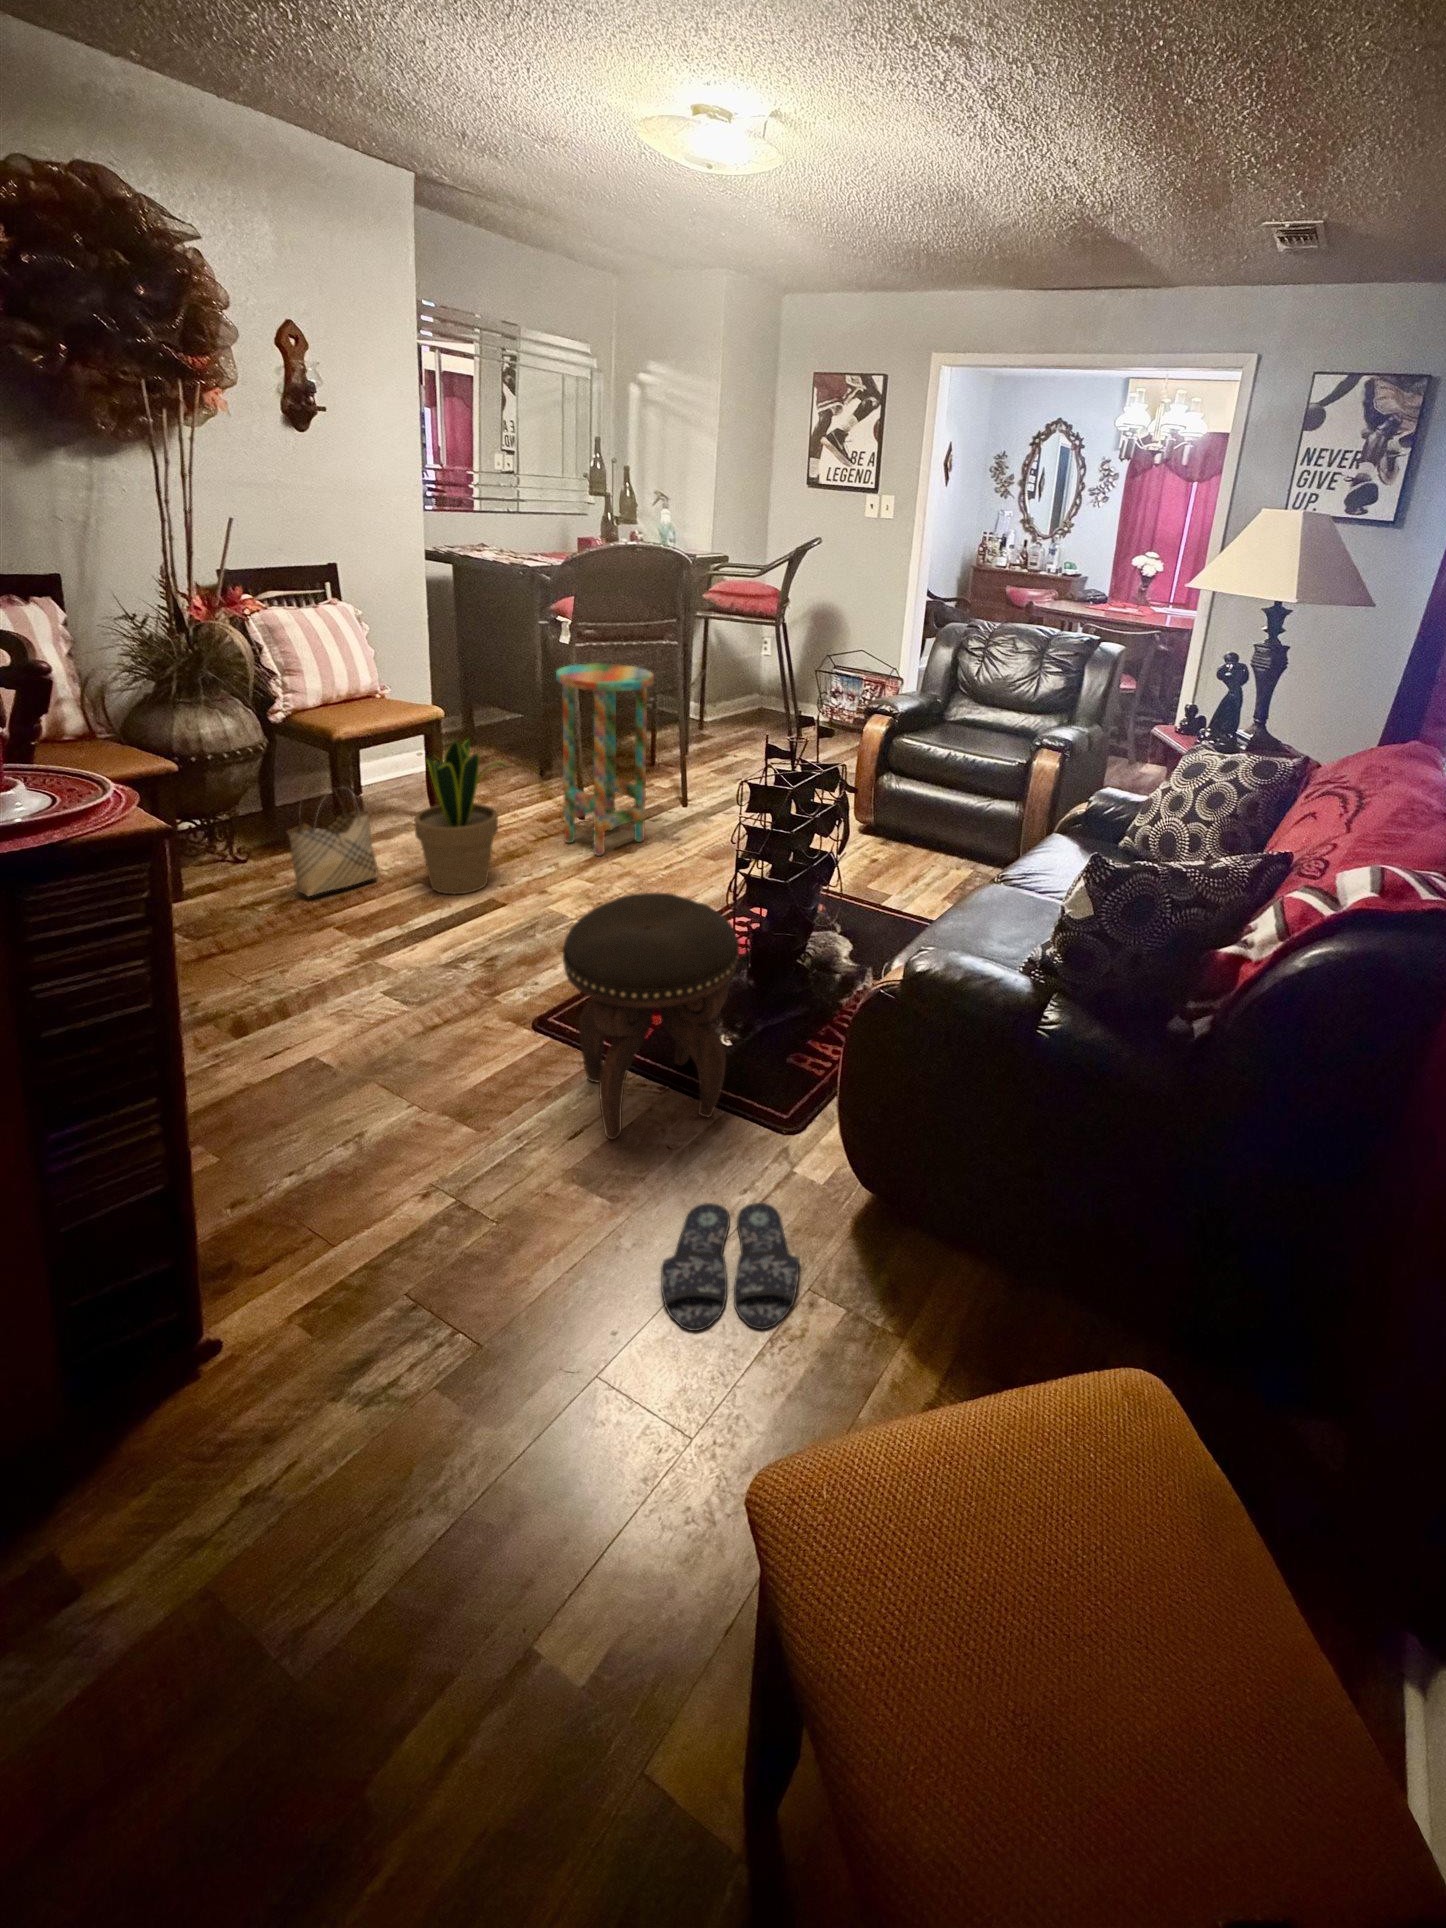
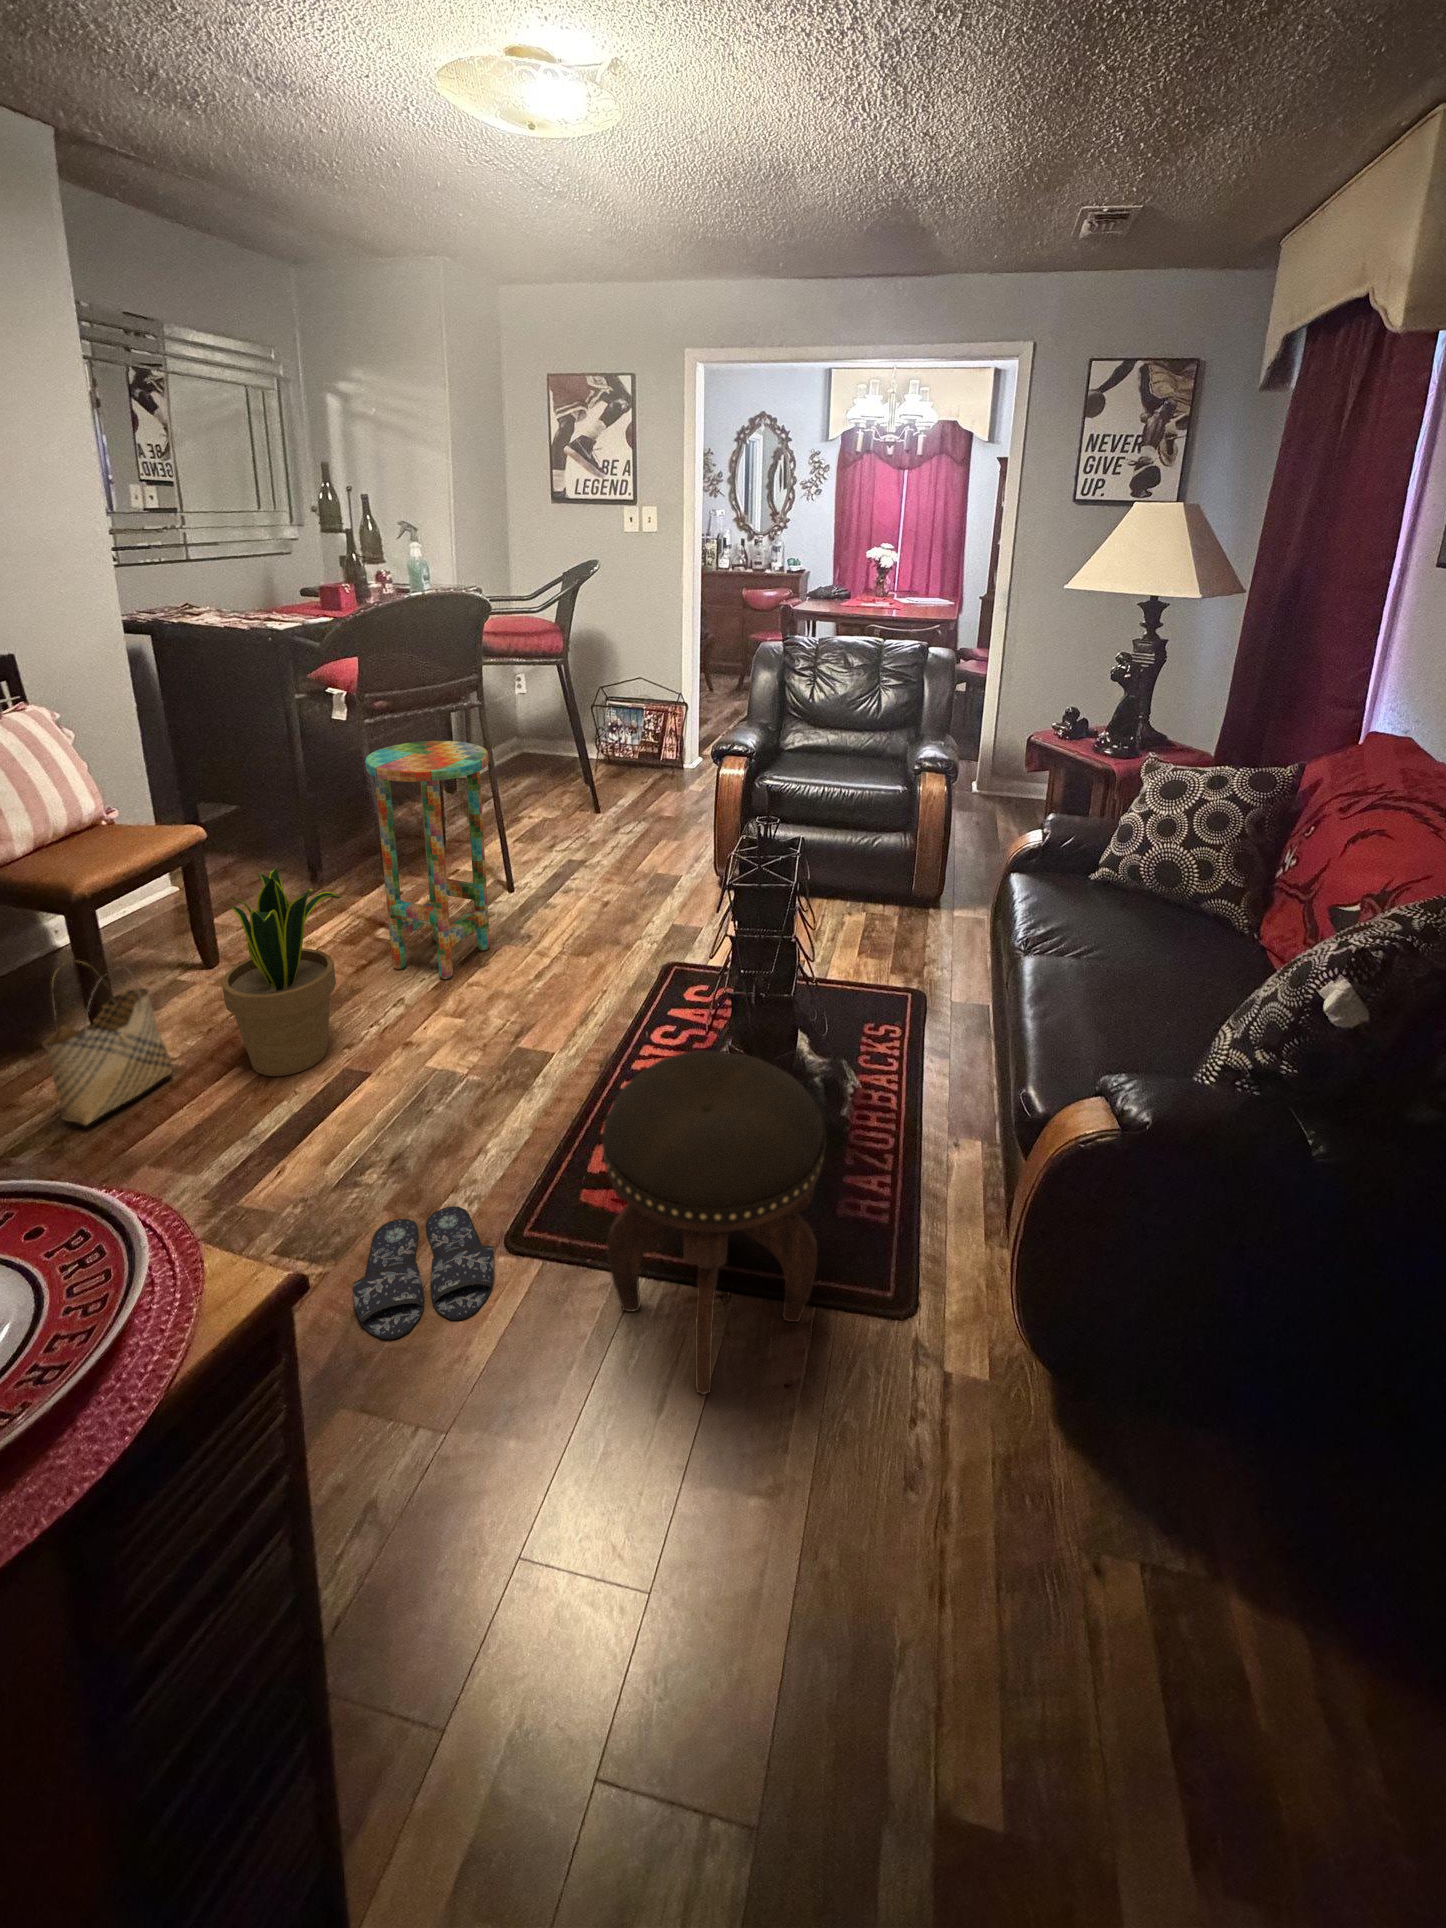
slippers: present [661,1203,800,1331] -> present [353,1206,494,1339]

